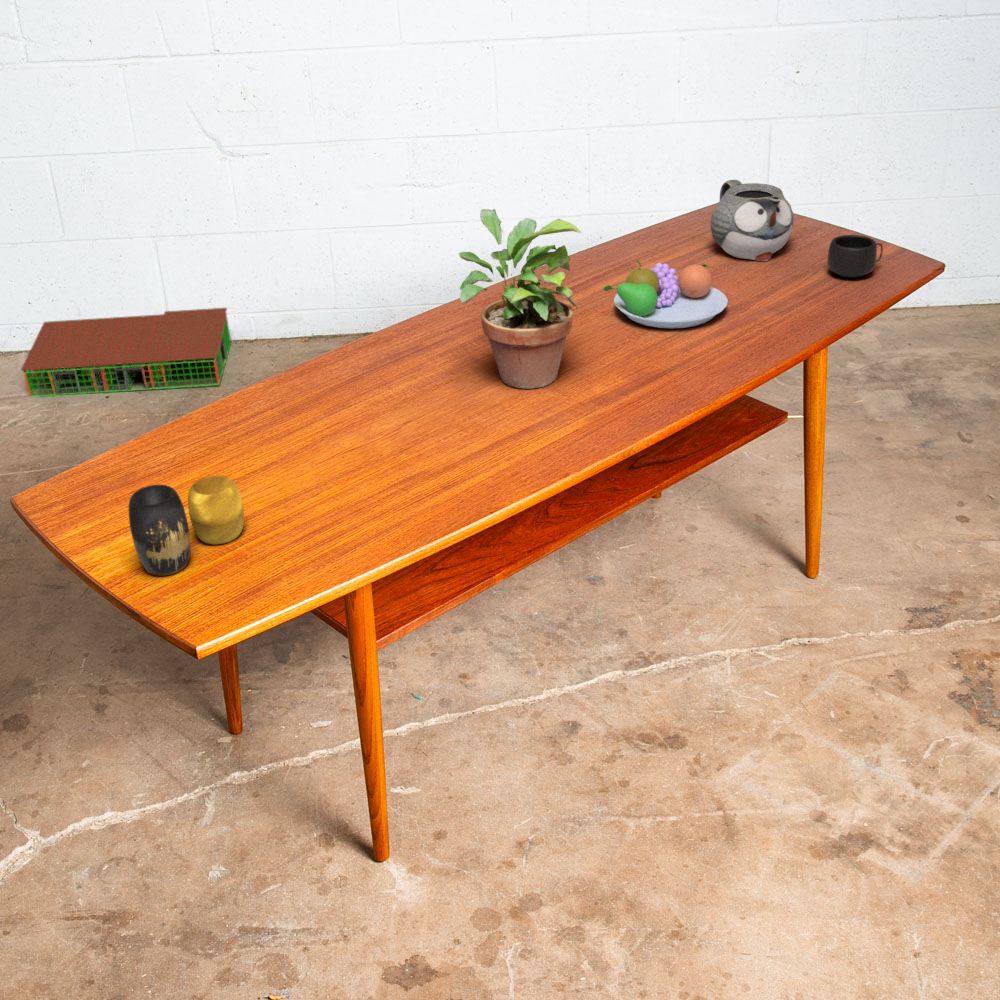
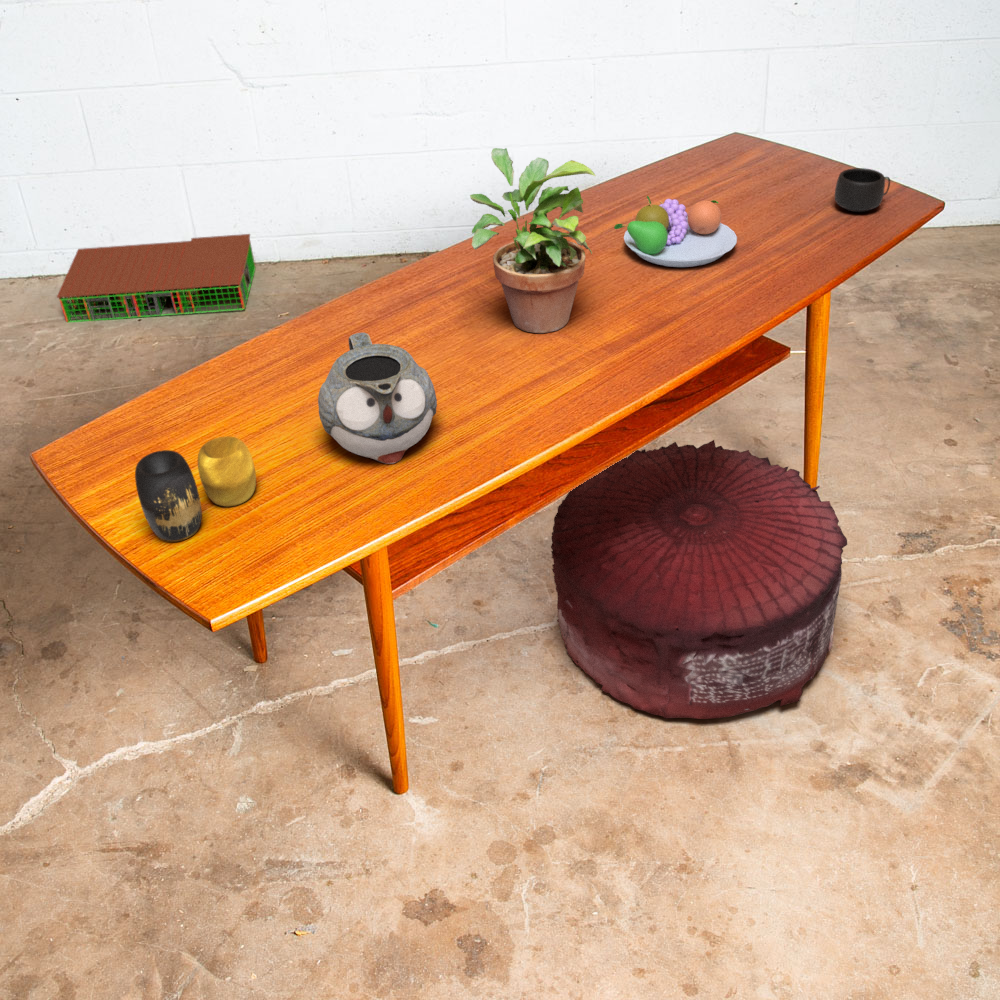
teapot: present [710,180,793,261] -> present [318,333,437,464]
pouf: none [540,506,844,788] -> present [551,440,847,719]

